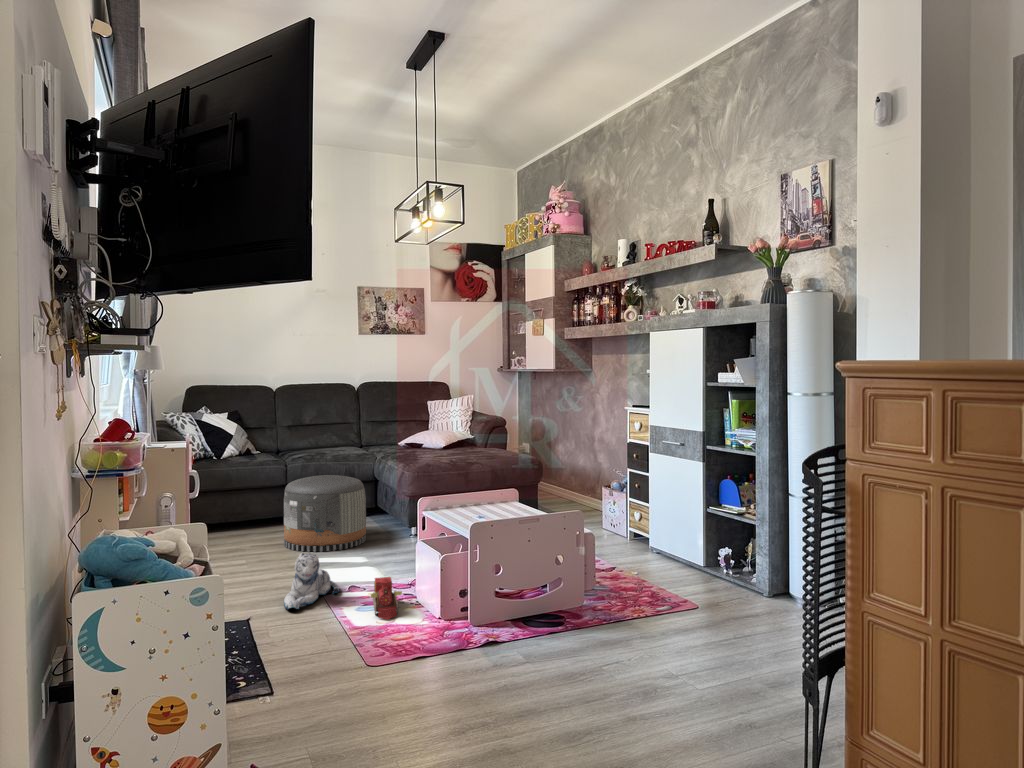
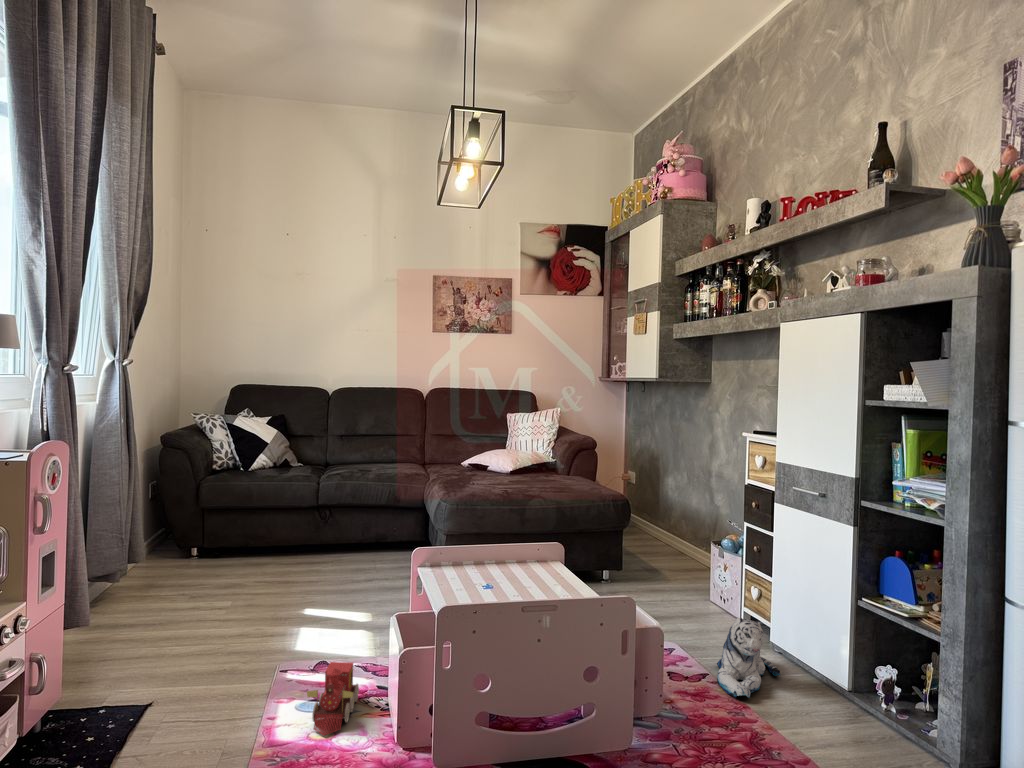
pouf: present [284,475,366,552] -> none [288,500,392,600]
plush toy: present [284,553,340,610] -> present [717,618,780,698]

